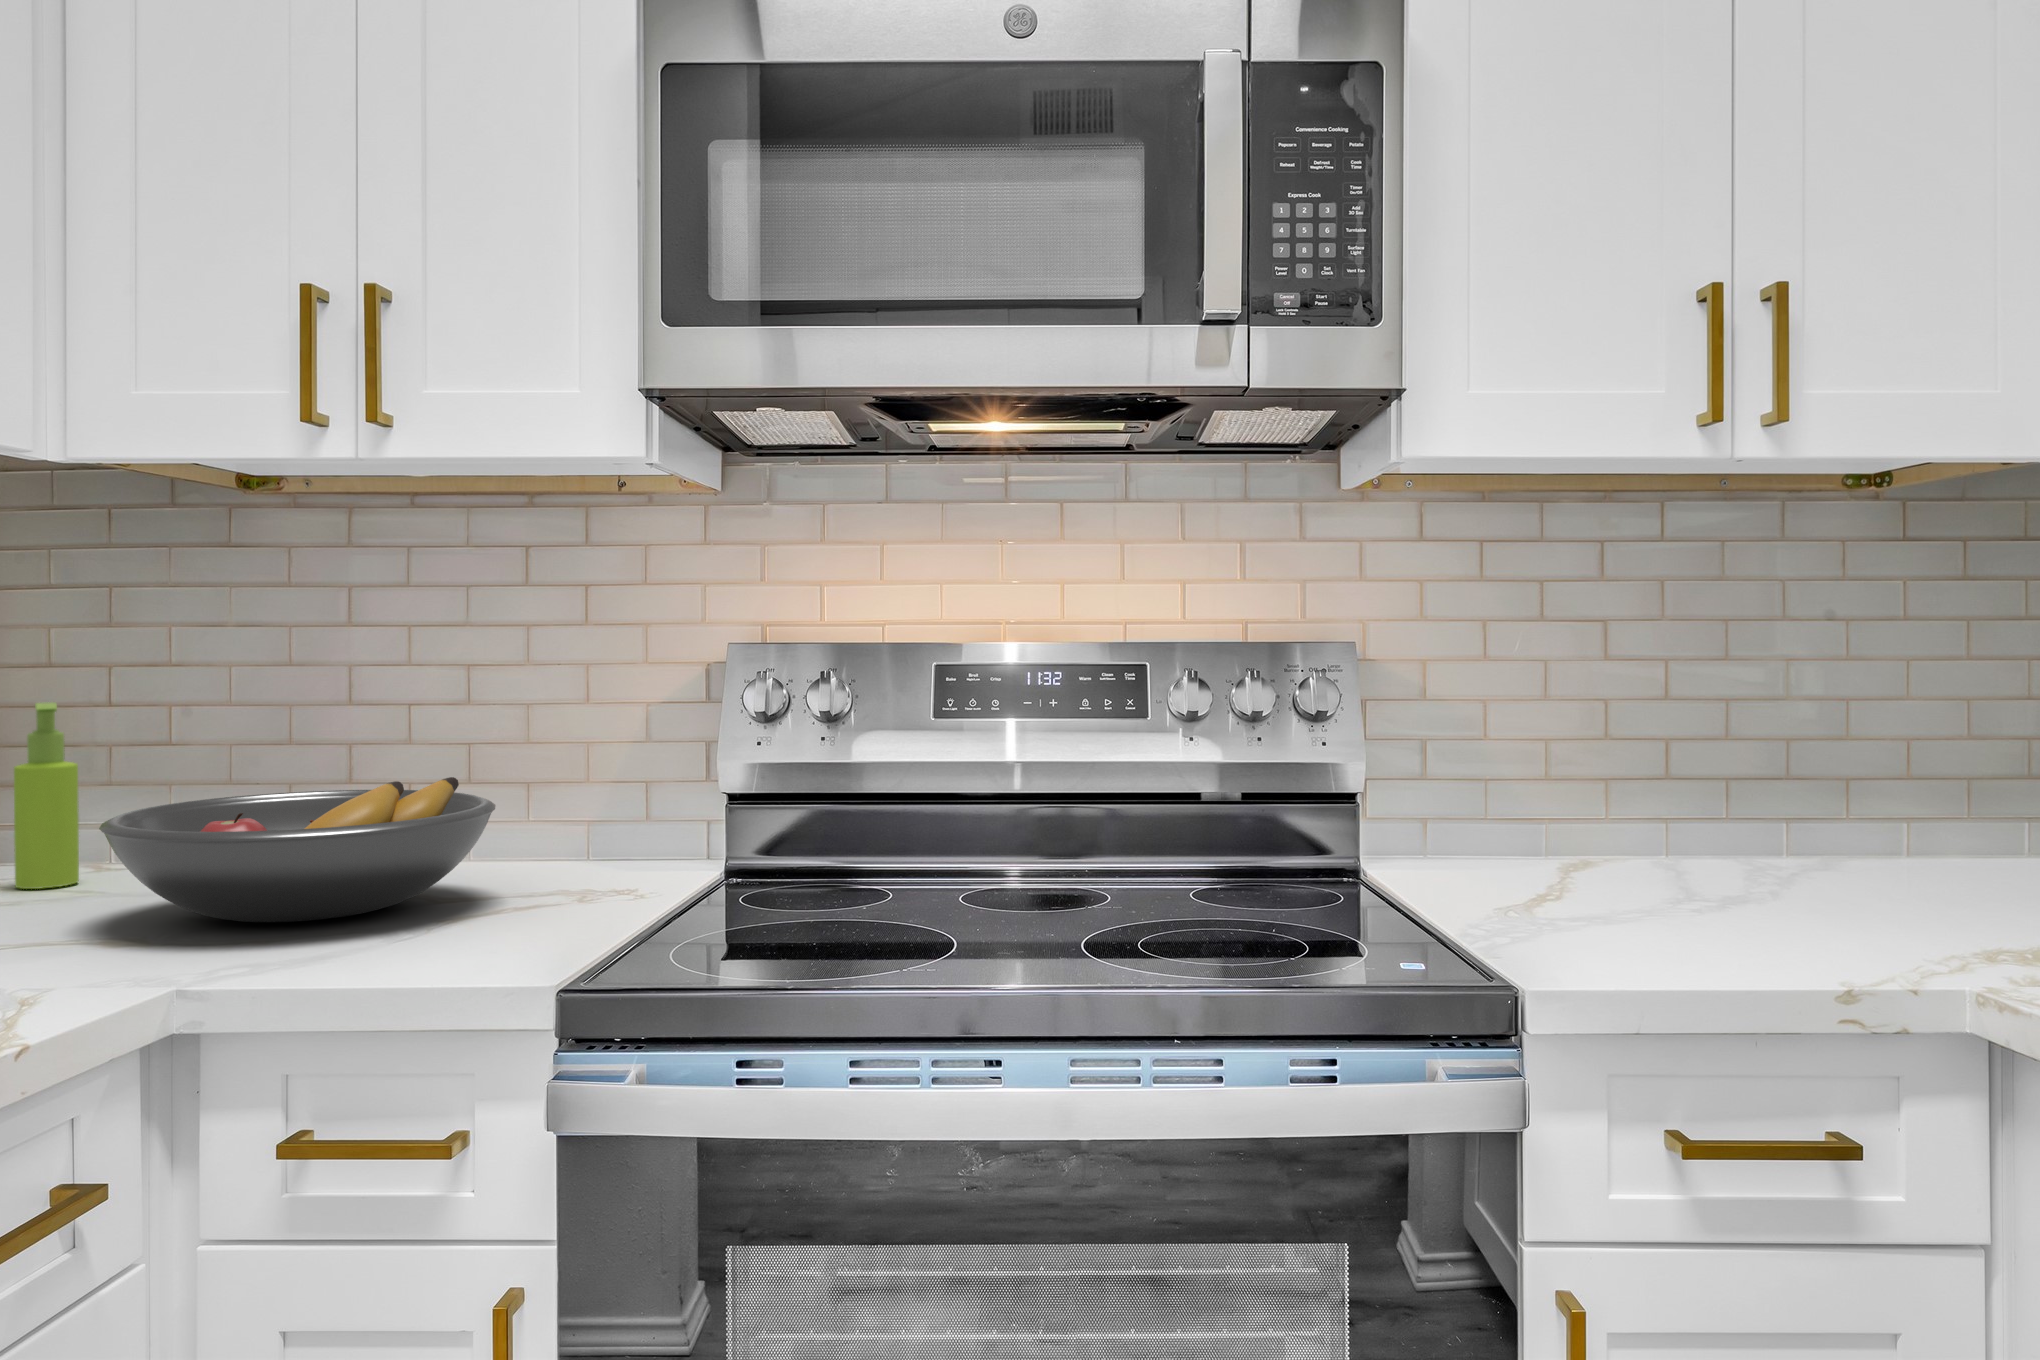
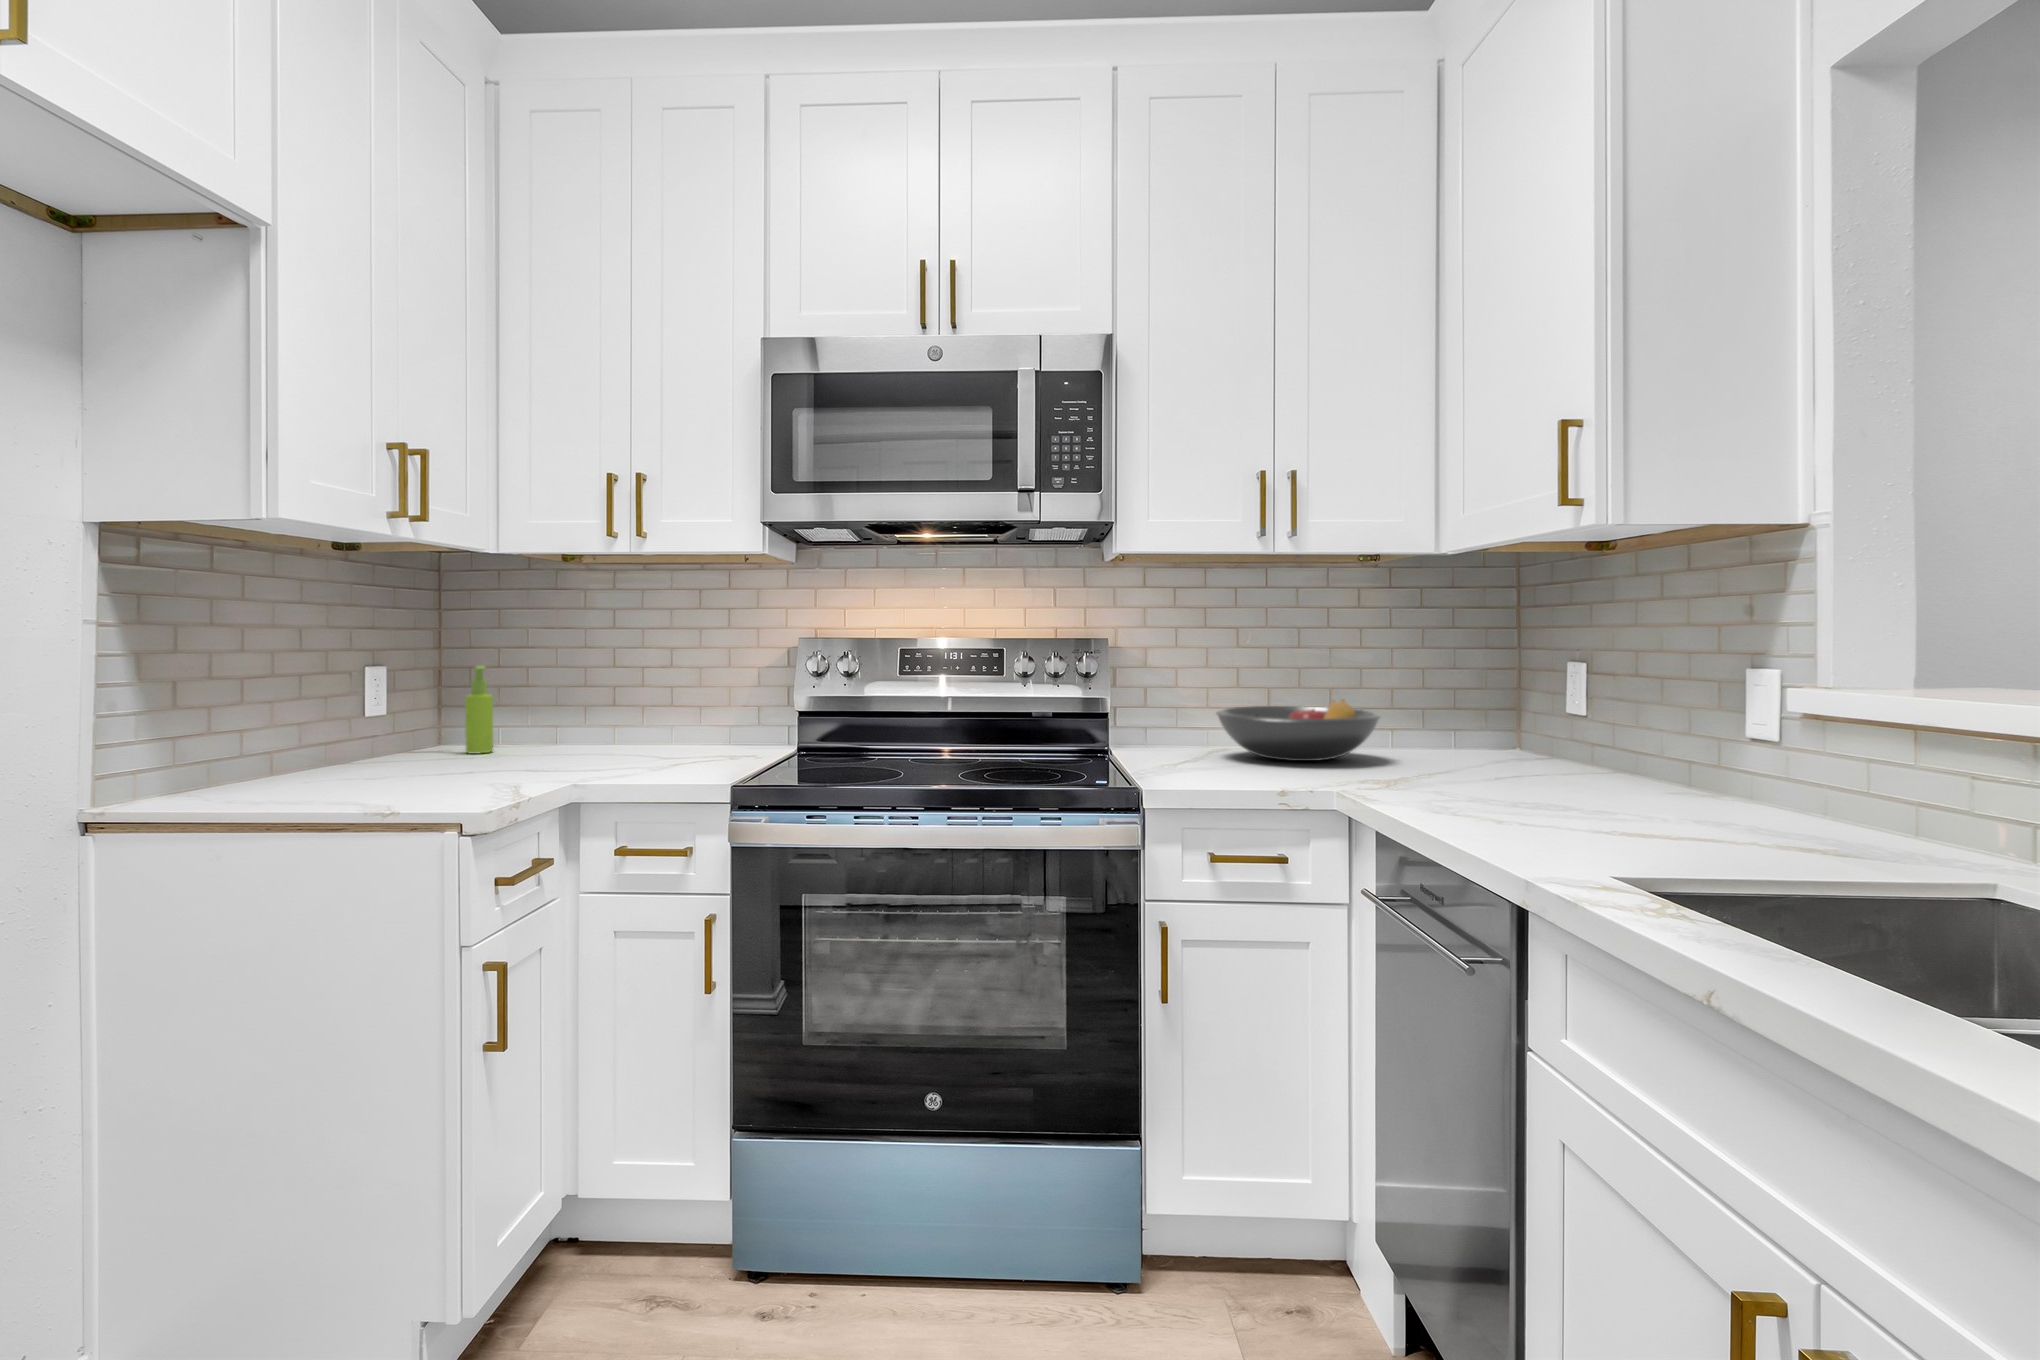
fruit bowl: present [99,777,496,922] -> present [1217,700,1380,761]

